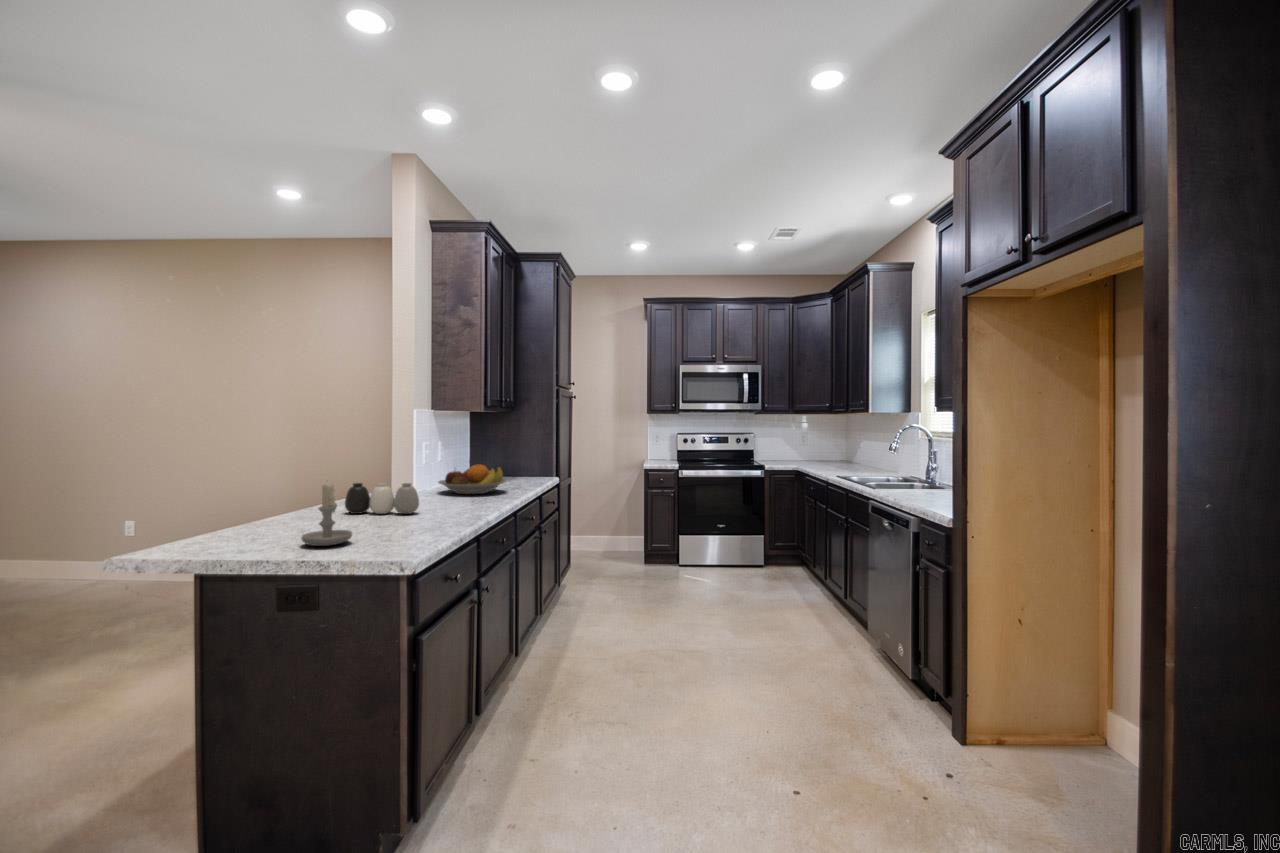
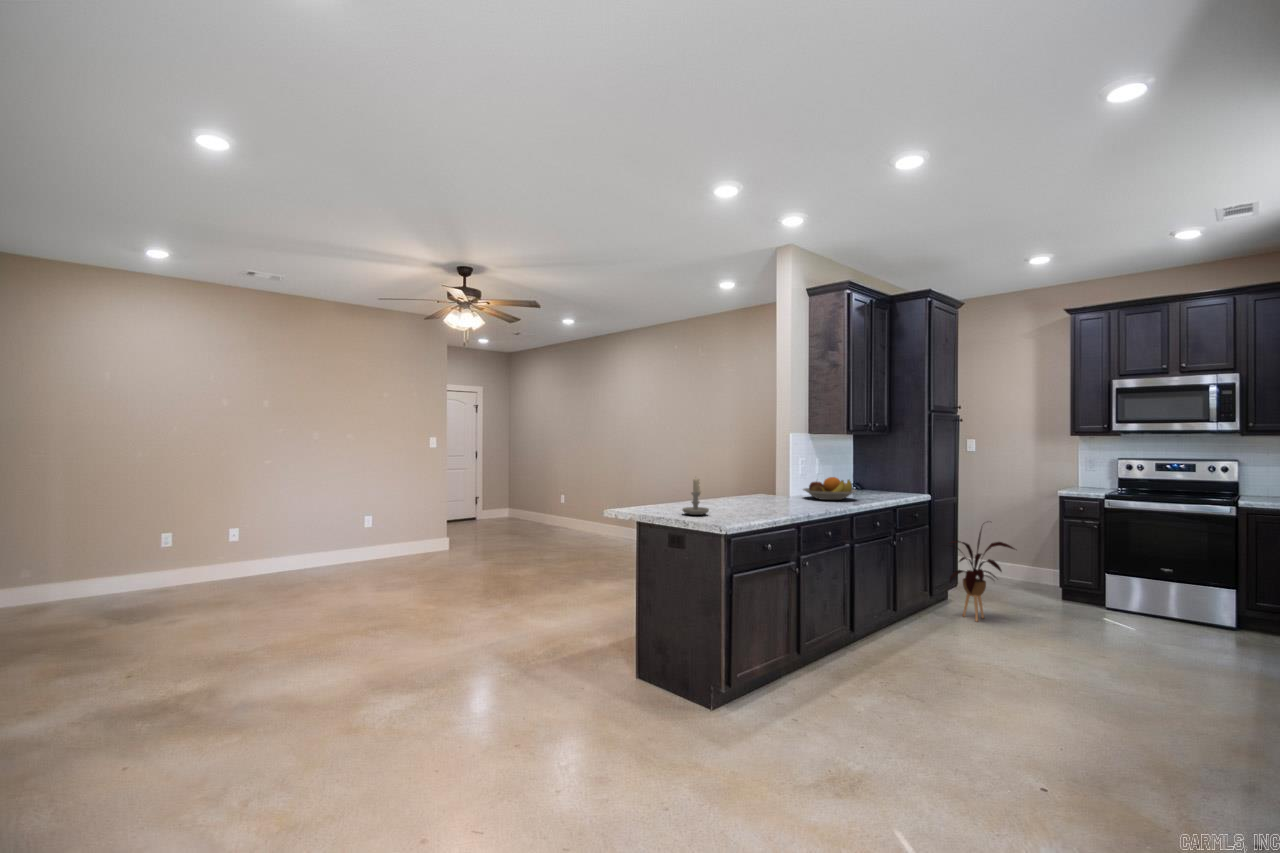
vase: present [345,483,419,514] -> none [725,483,769,506]
house plant: none [564,500,635,603] -> present [950,523,1014,621]

